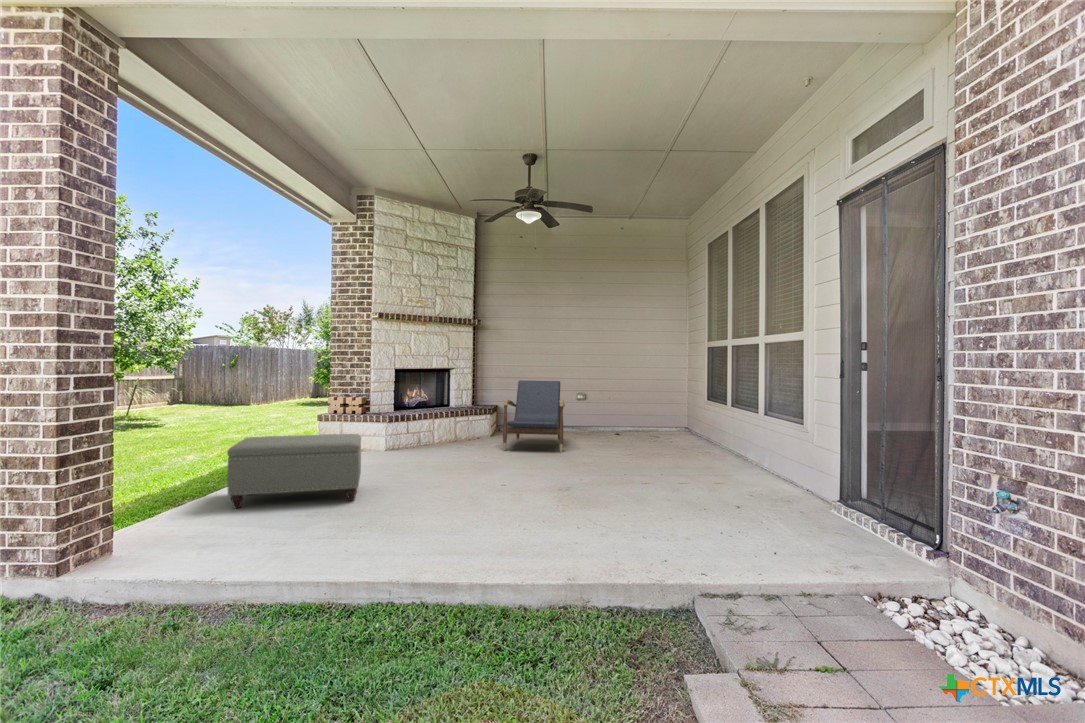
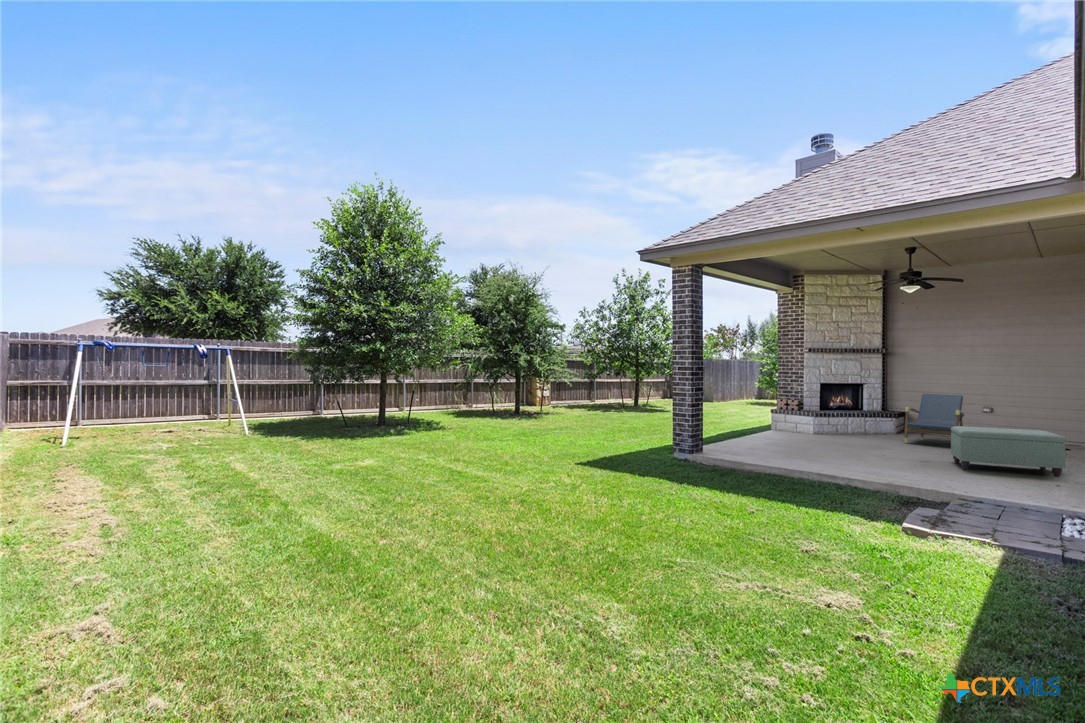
ottoman: present [227,434,361,508] -> present [951,426,1066,477]

